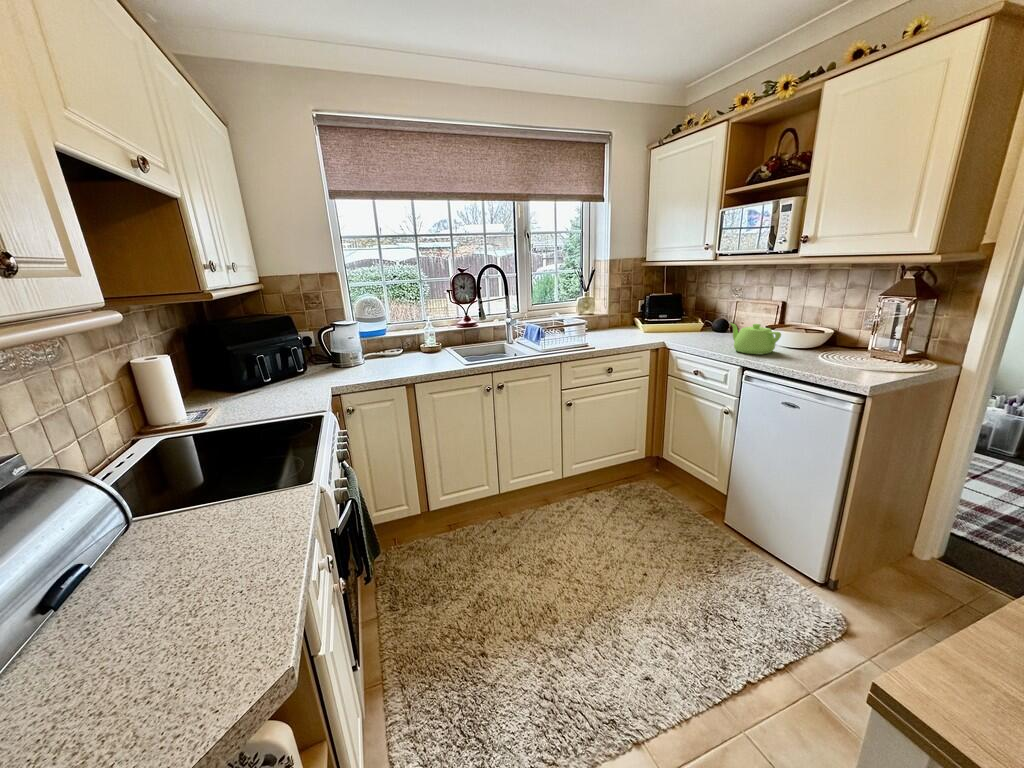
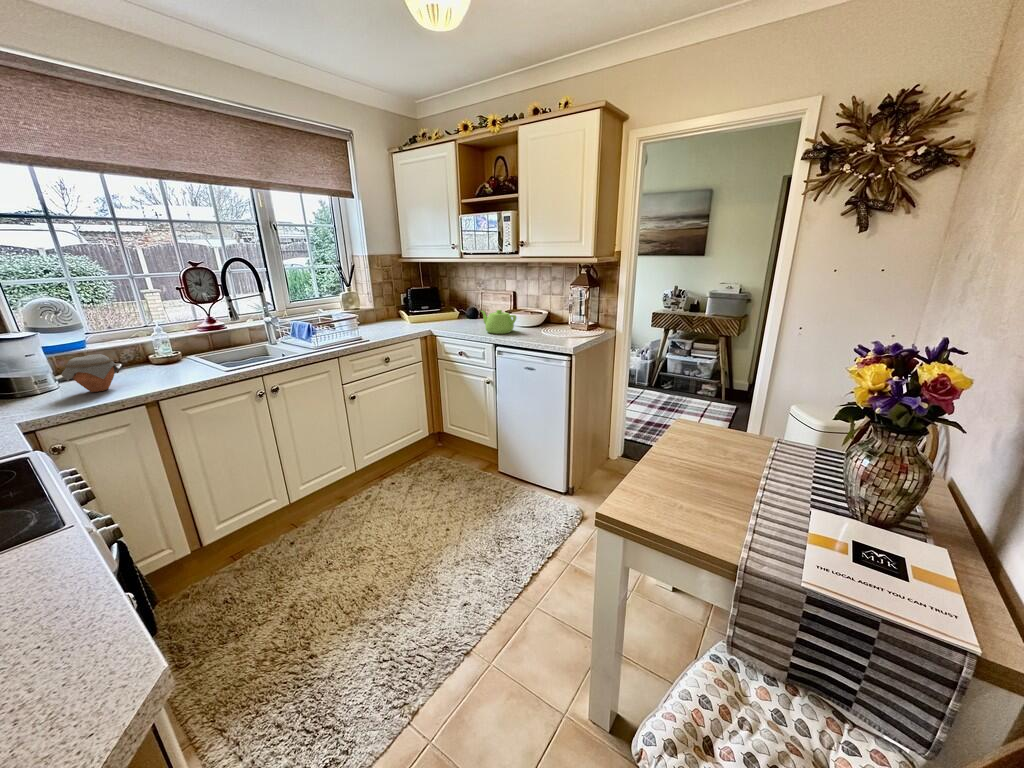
jar: none [364,341,397,370] -> present [62,354,119,392]

